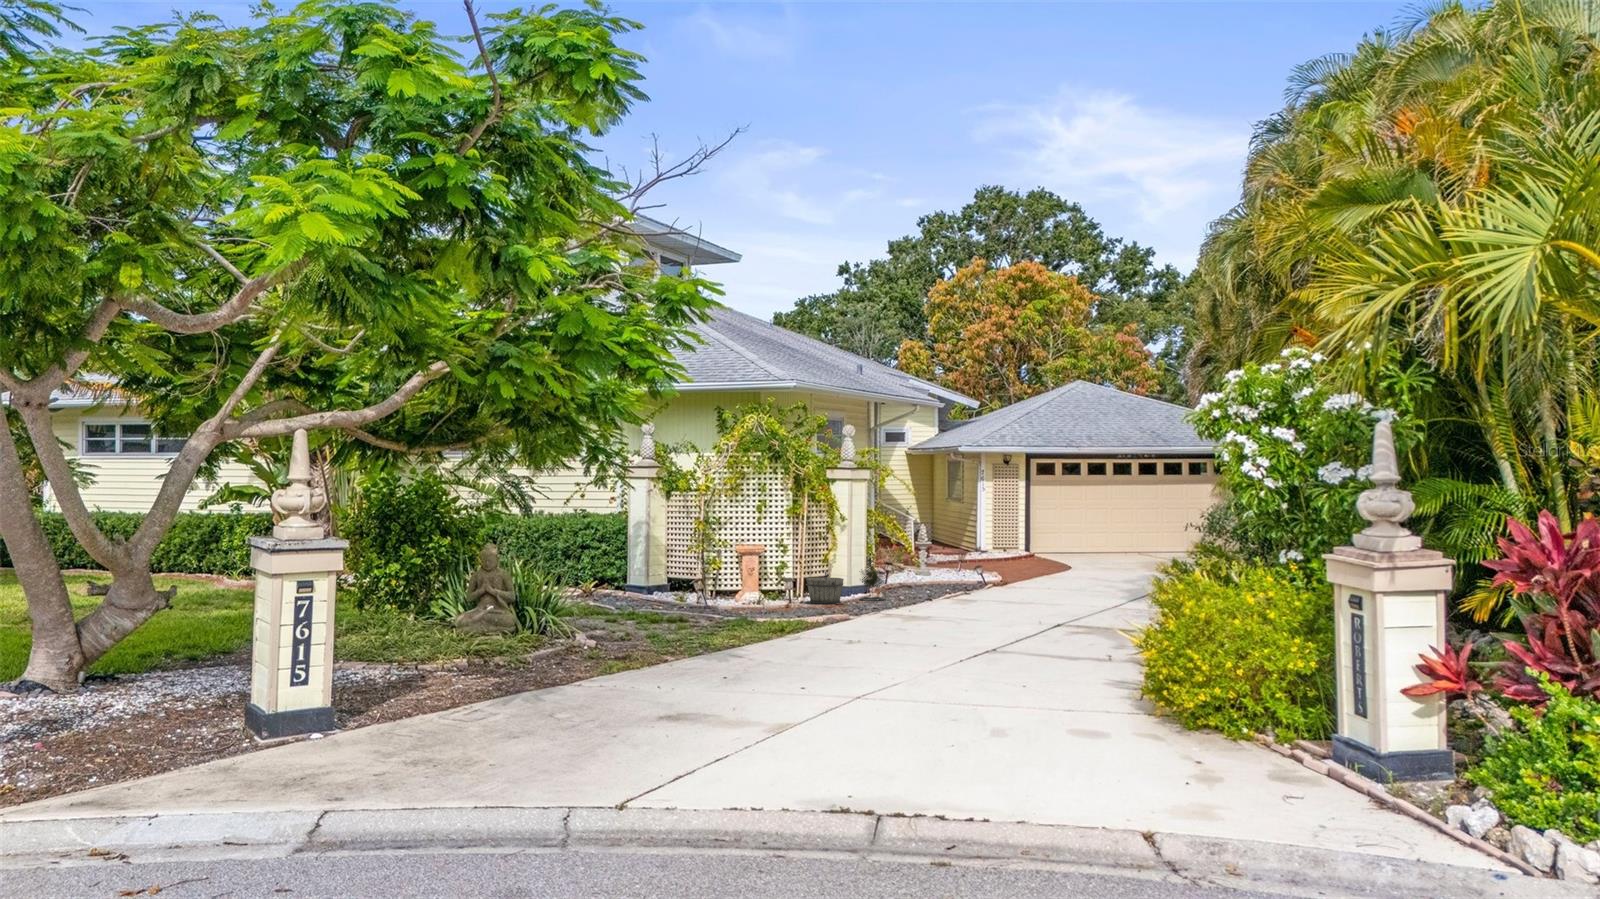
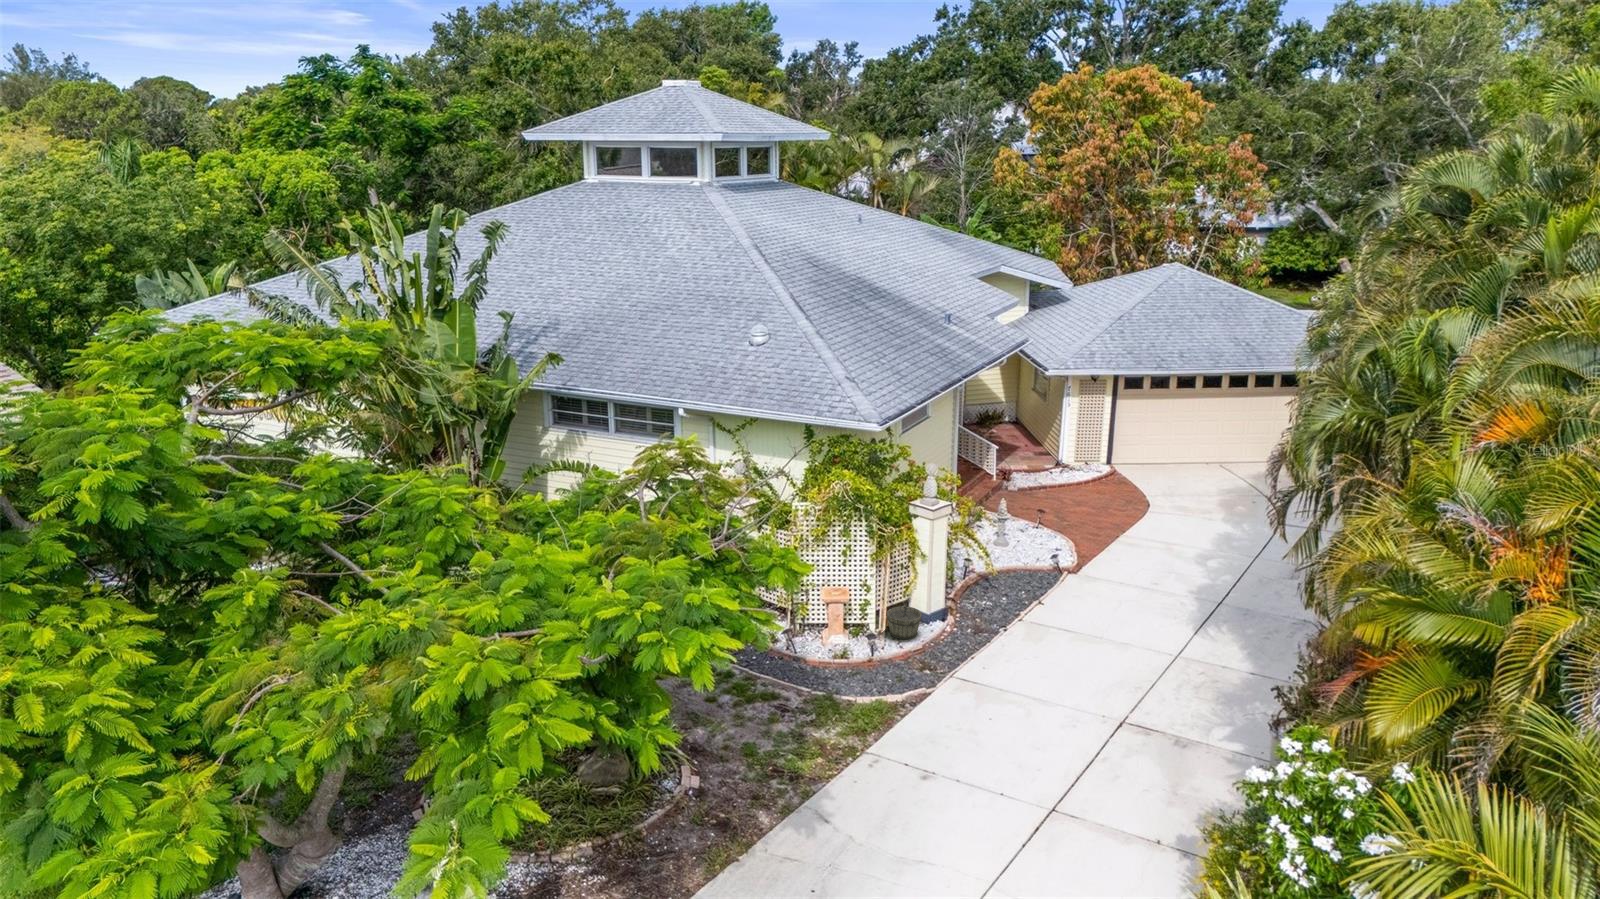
potted tree: present [860,560,885,601] -> none [935,589,963,631]

